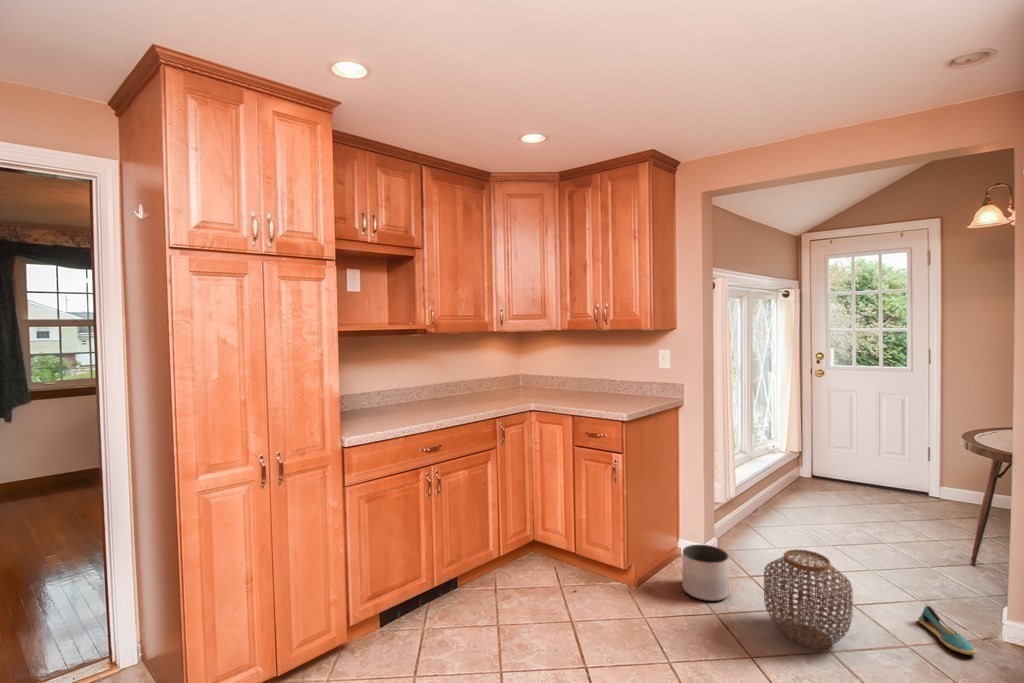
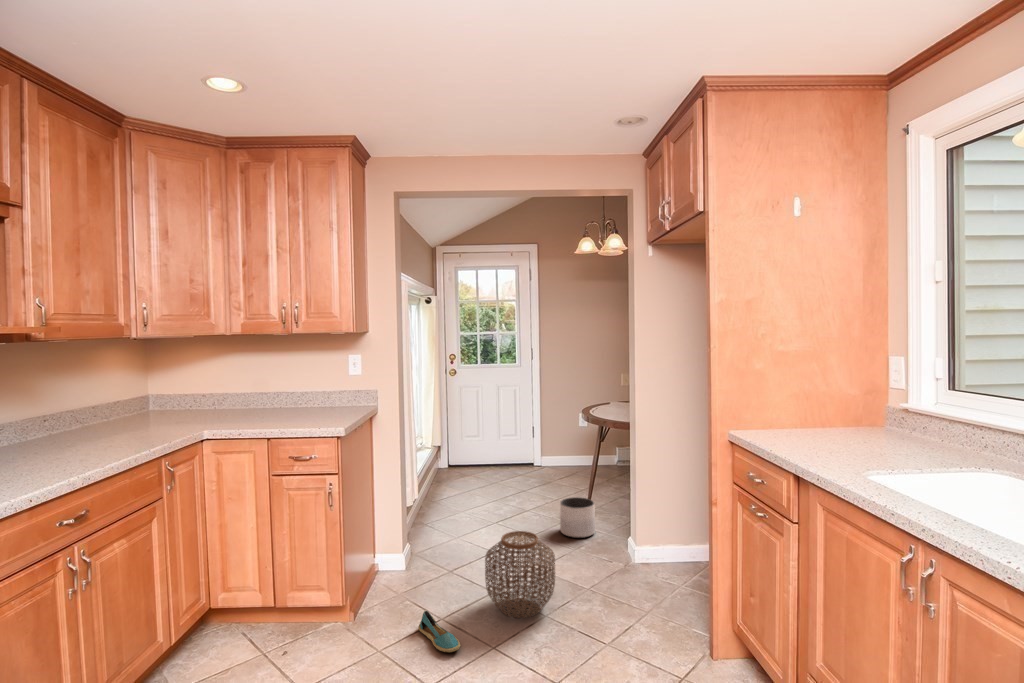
planter: present [682,545,729,601] -> present [560,497,595,538]
shoe: present [919,605,977,655] -> present [418,611,460,652]

